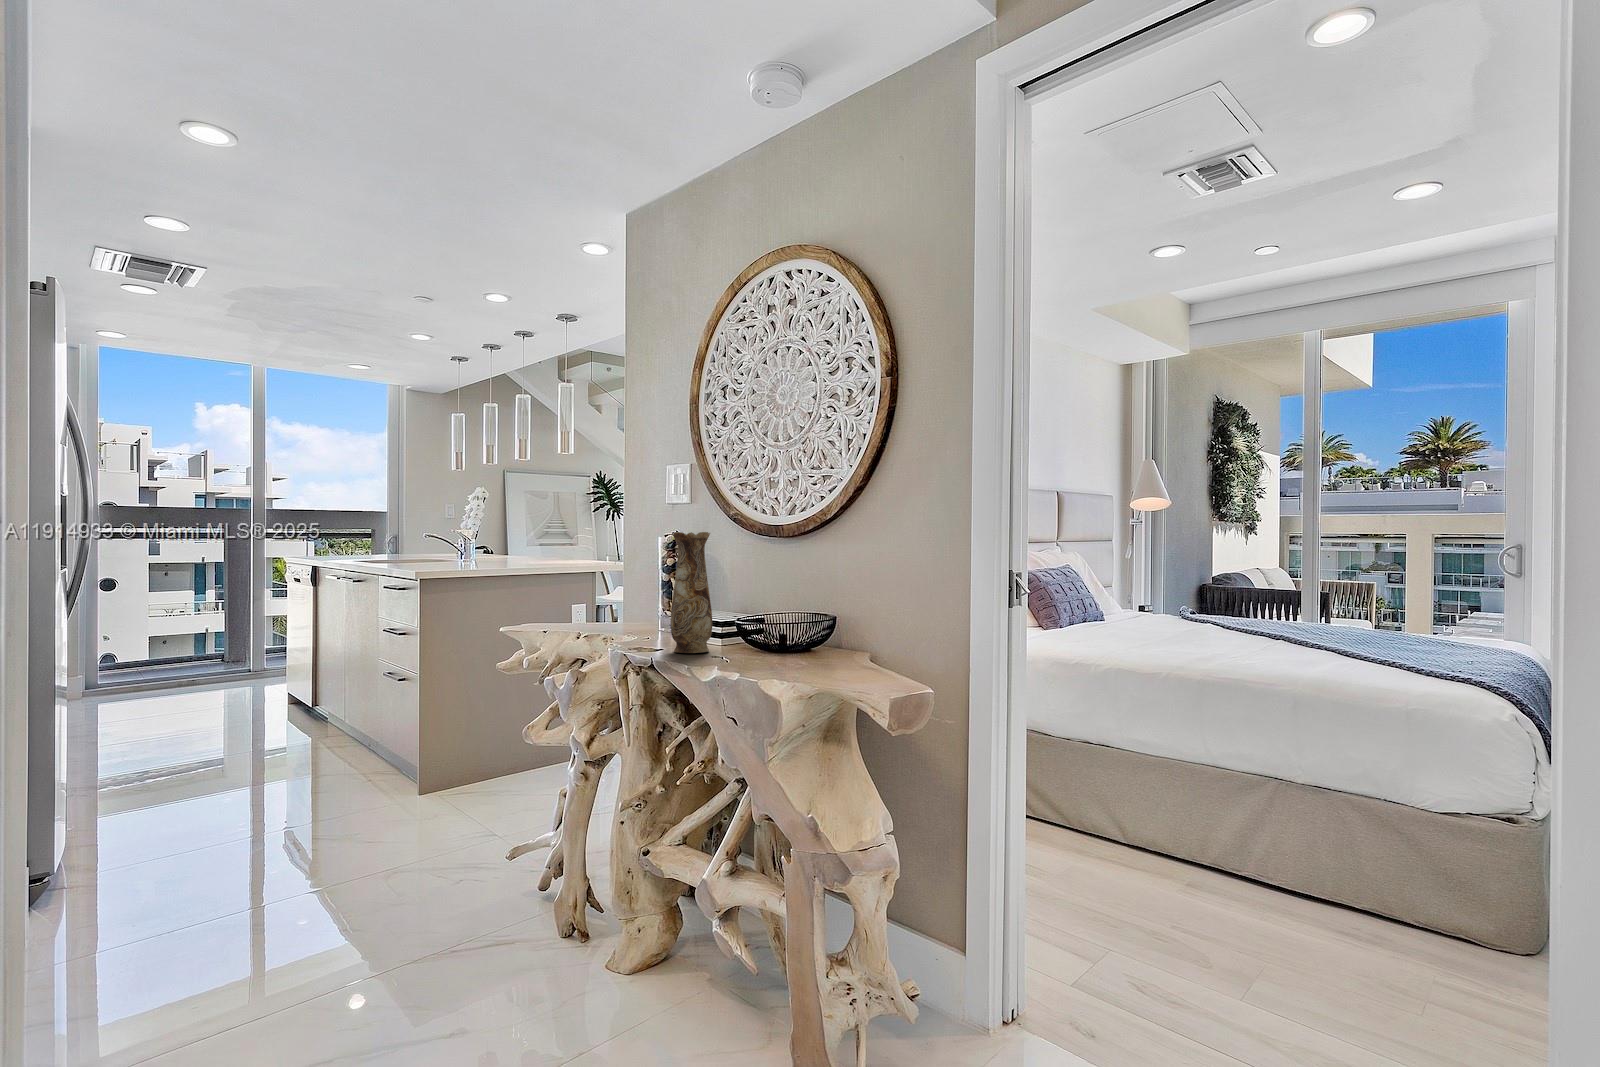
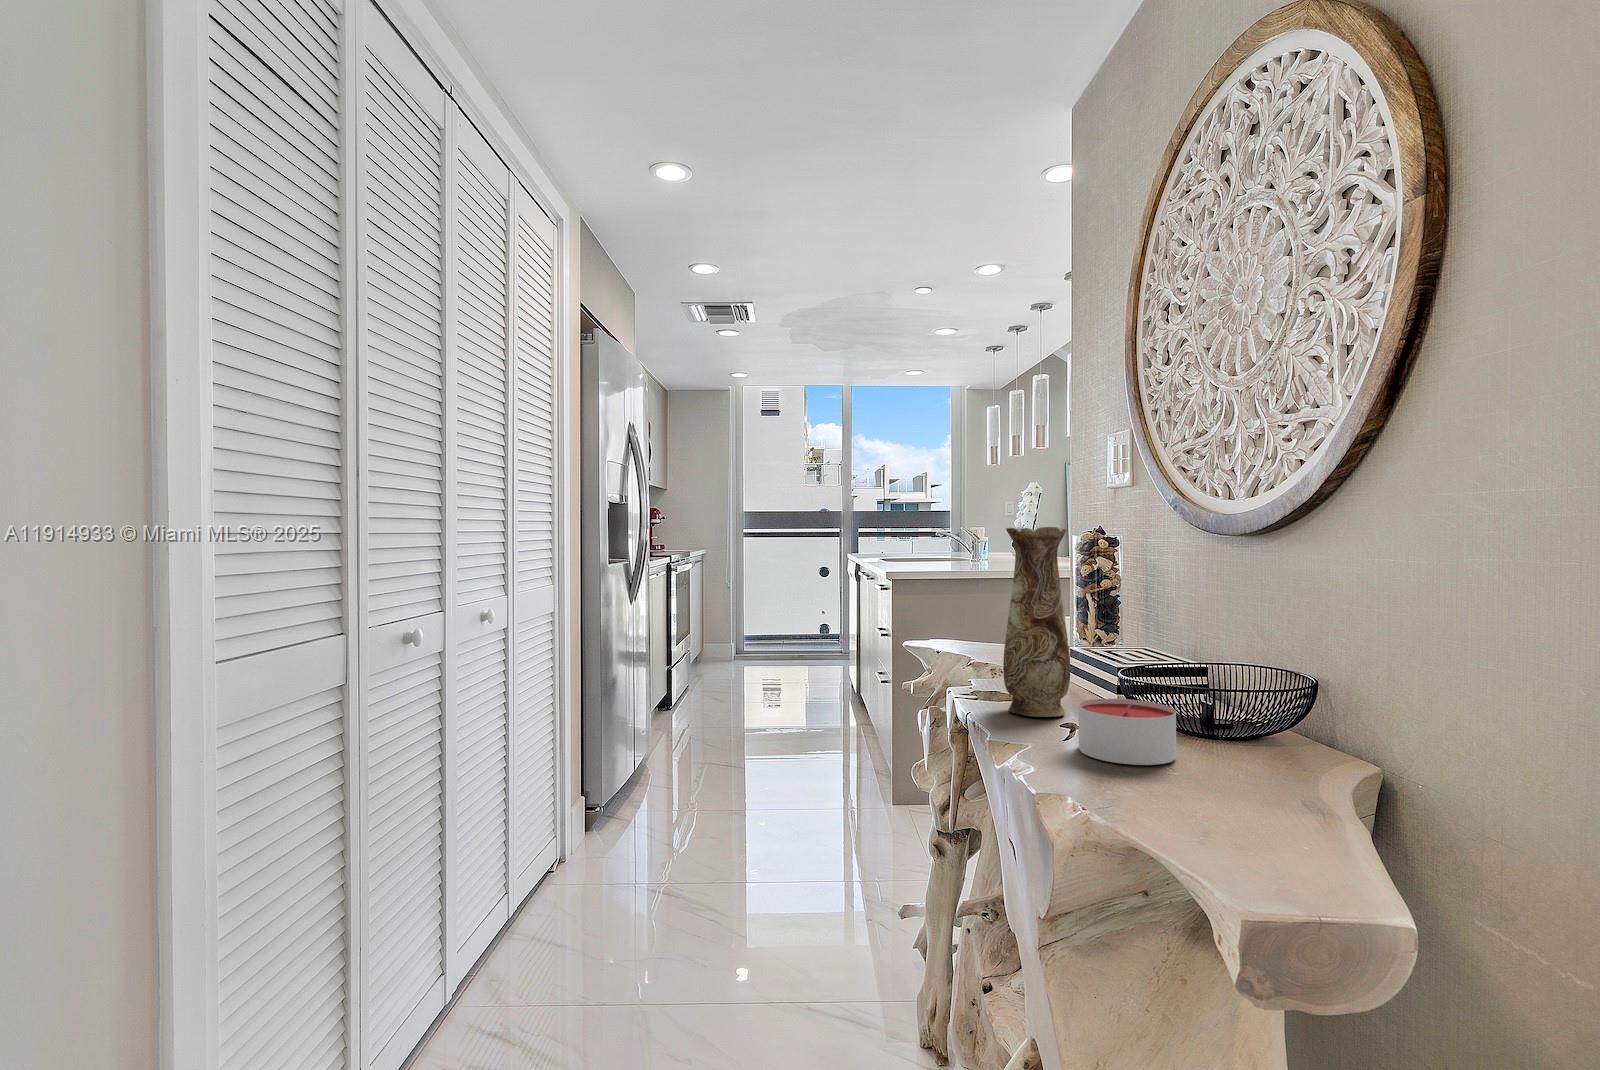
candle: none [742,633,794,665] -> present [1079,699,1176,765]

